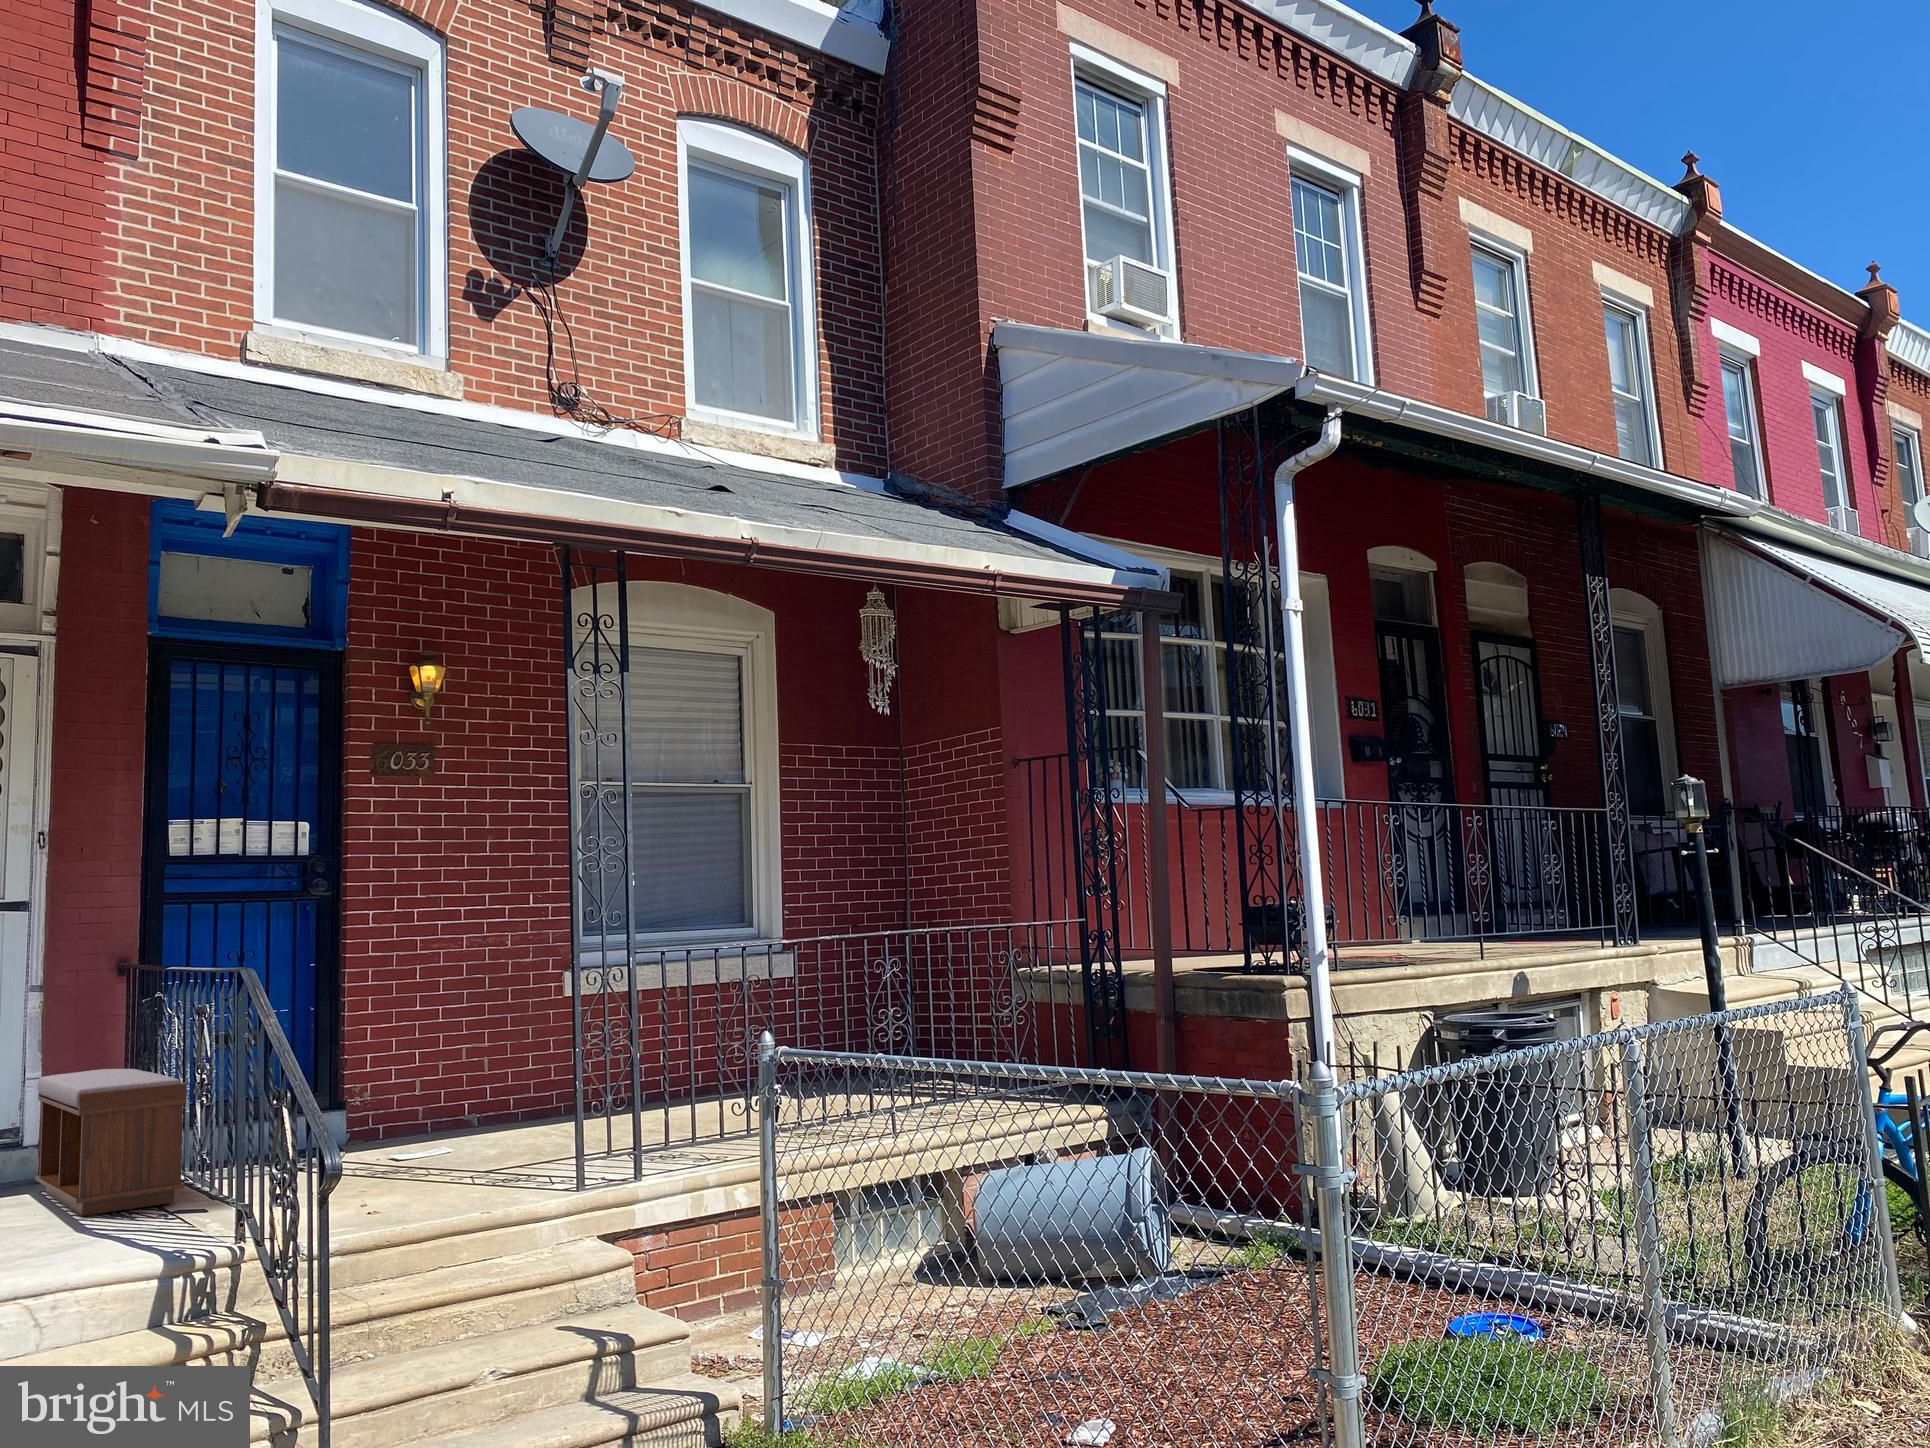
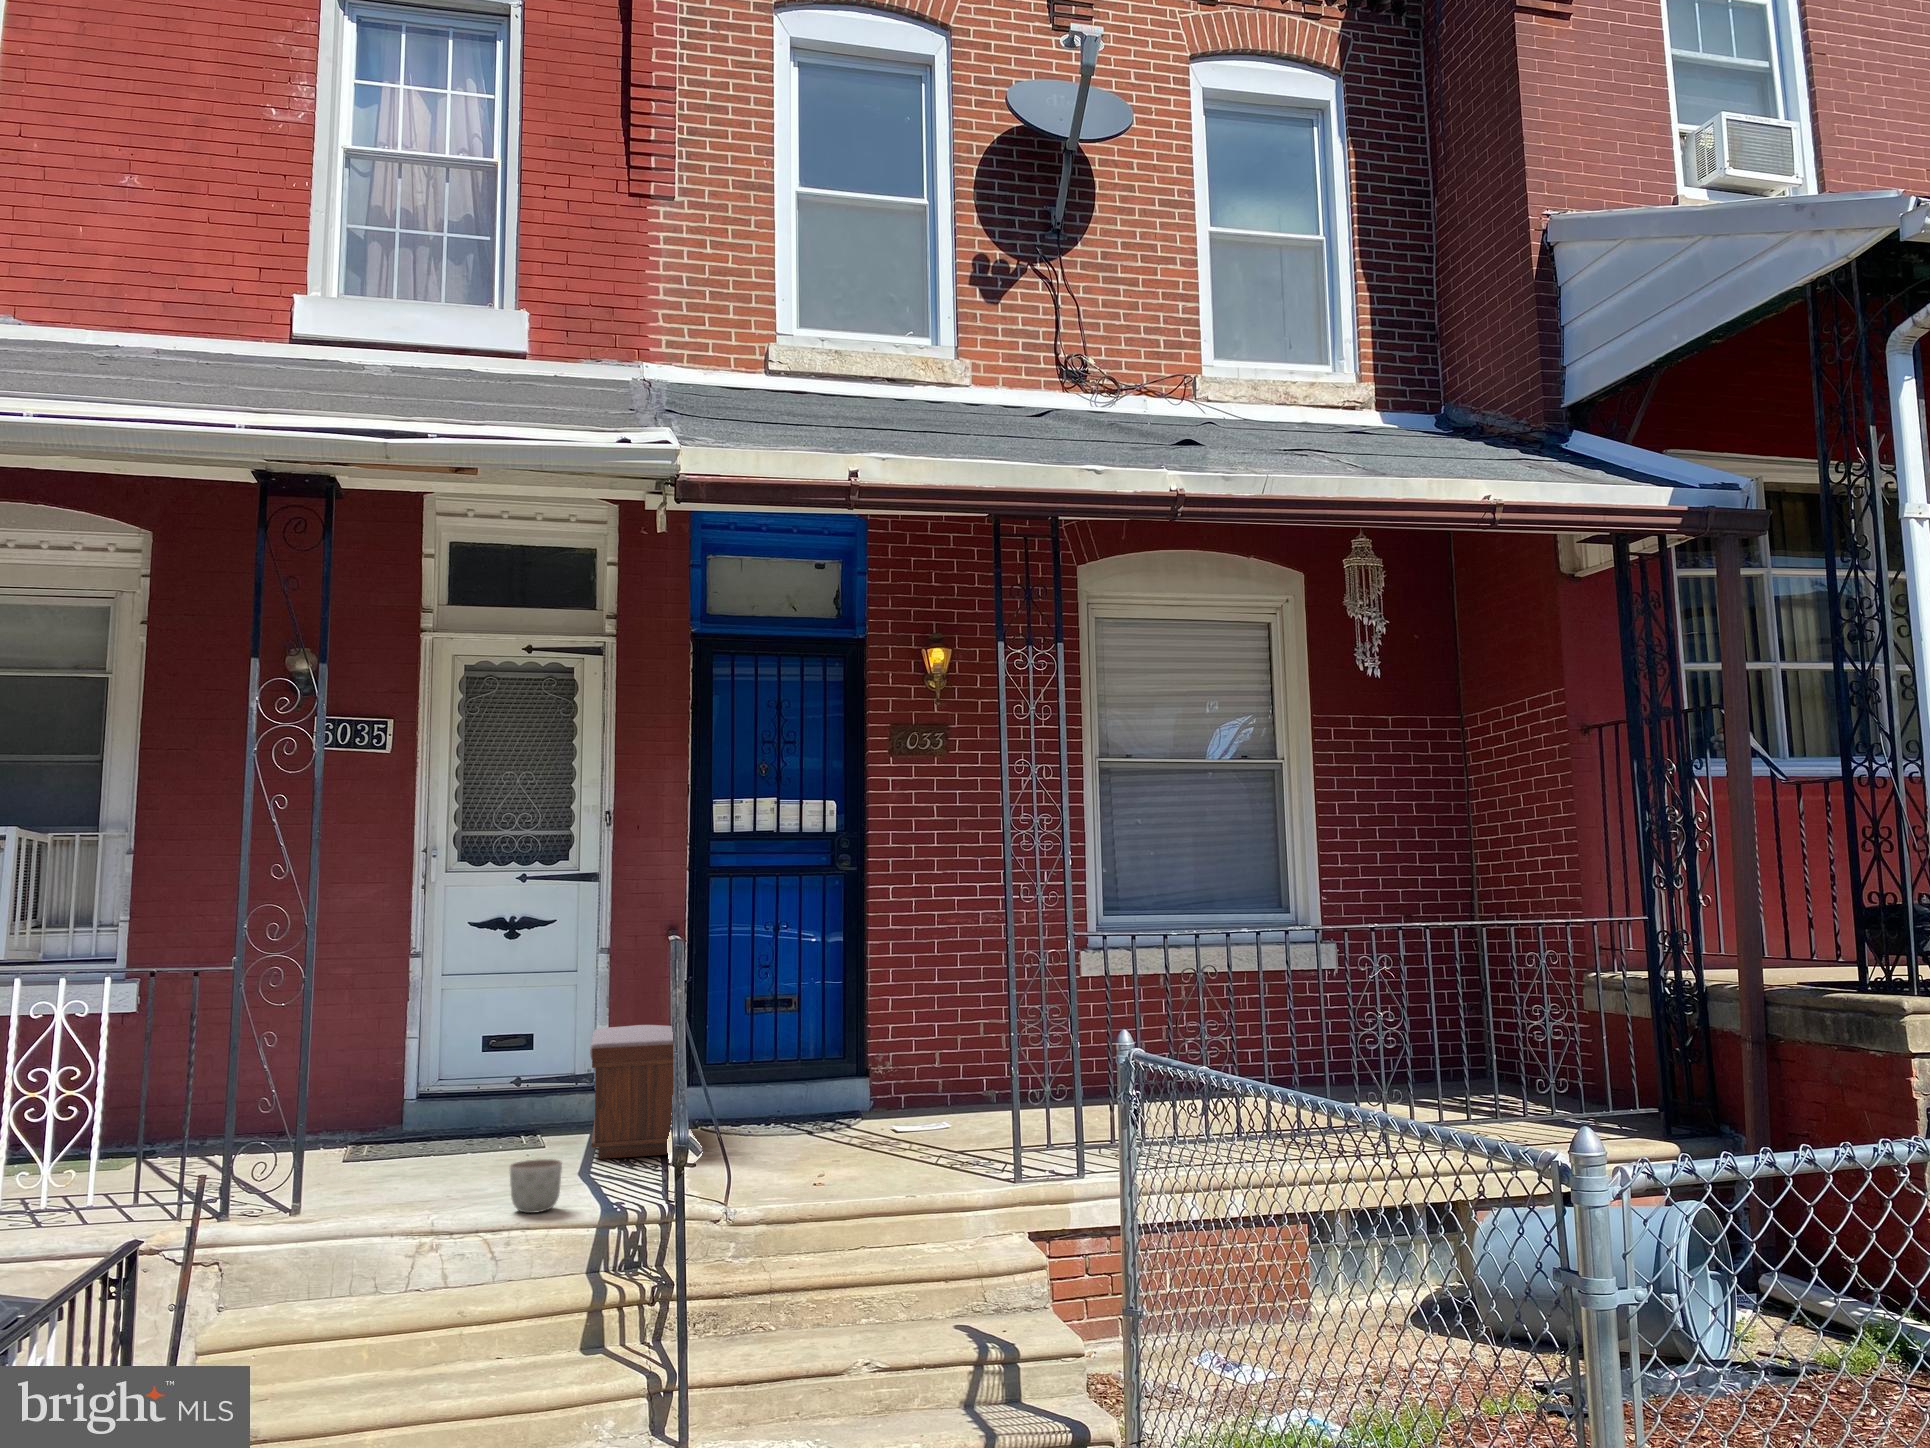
planter: none [47,1210,110,1270] -> present [510,1159,562,1213]

